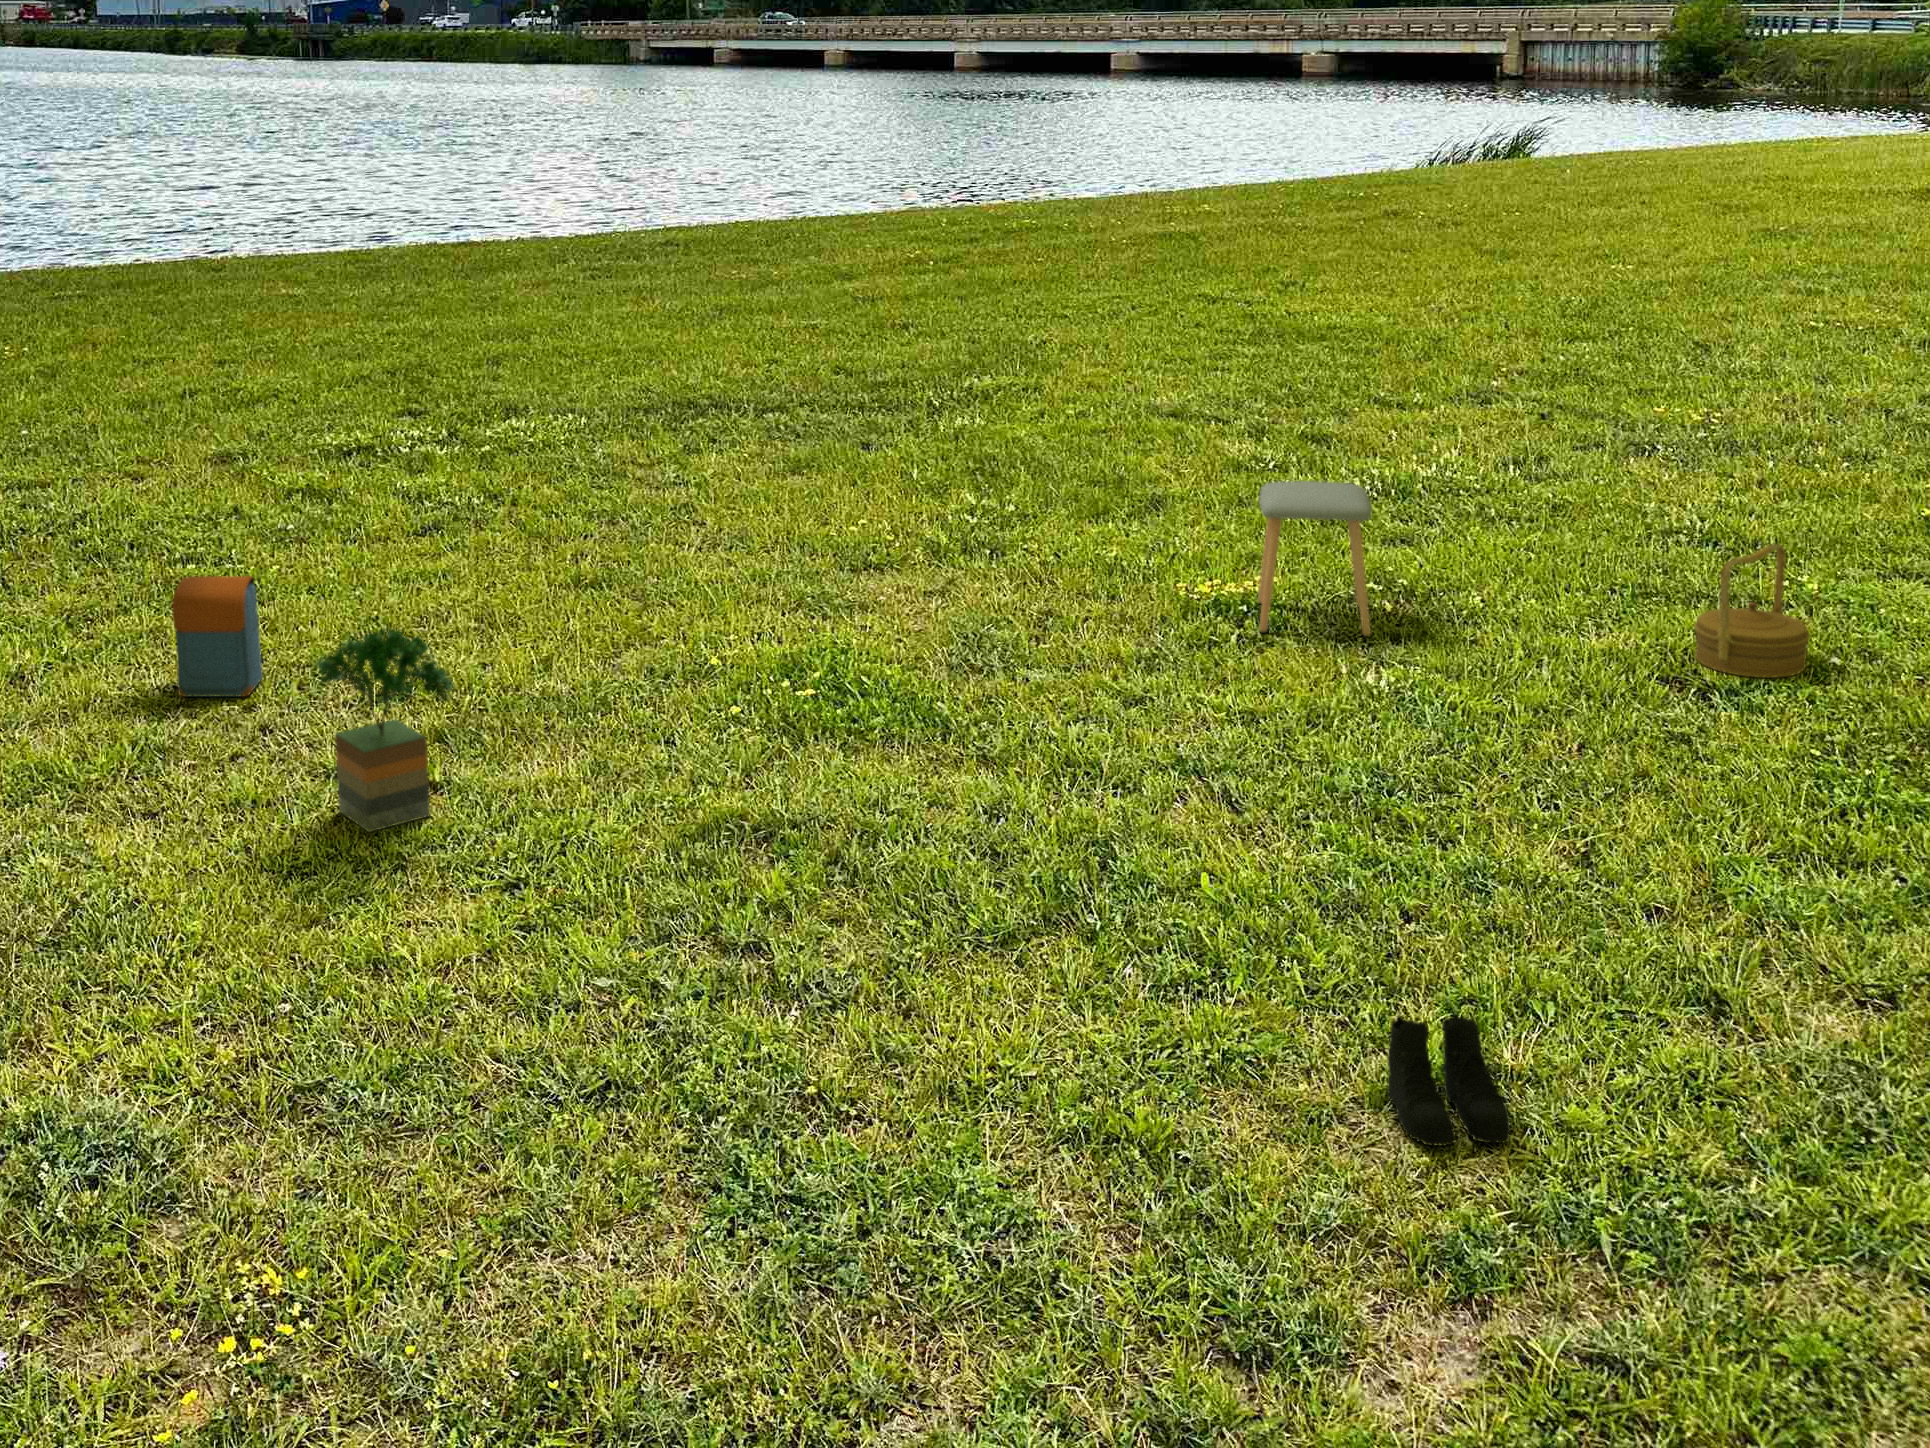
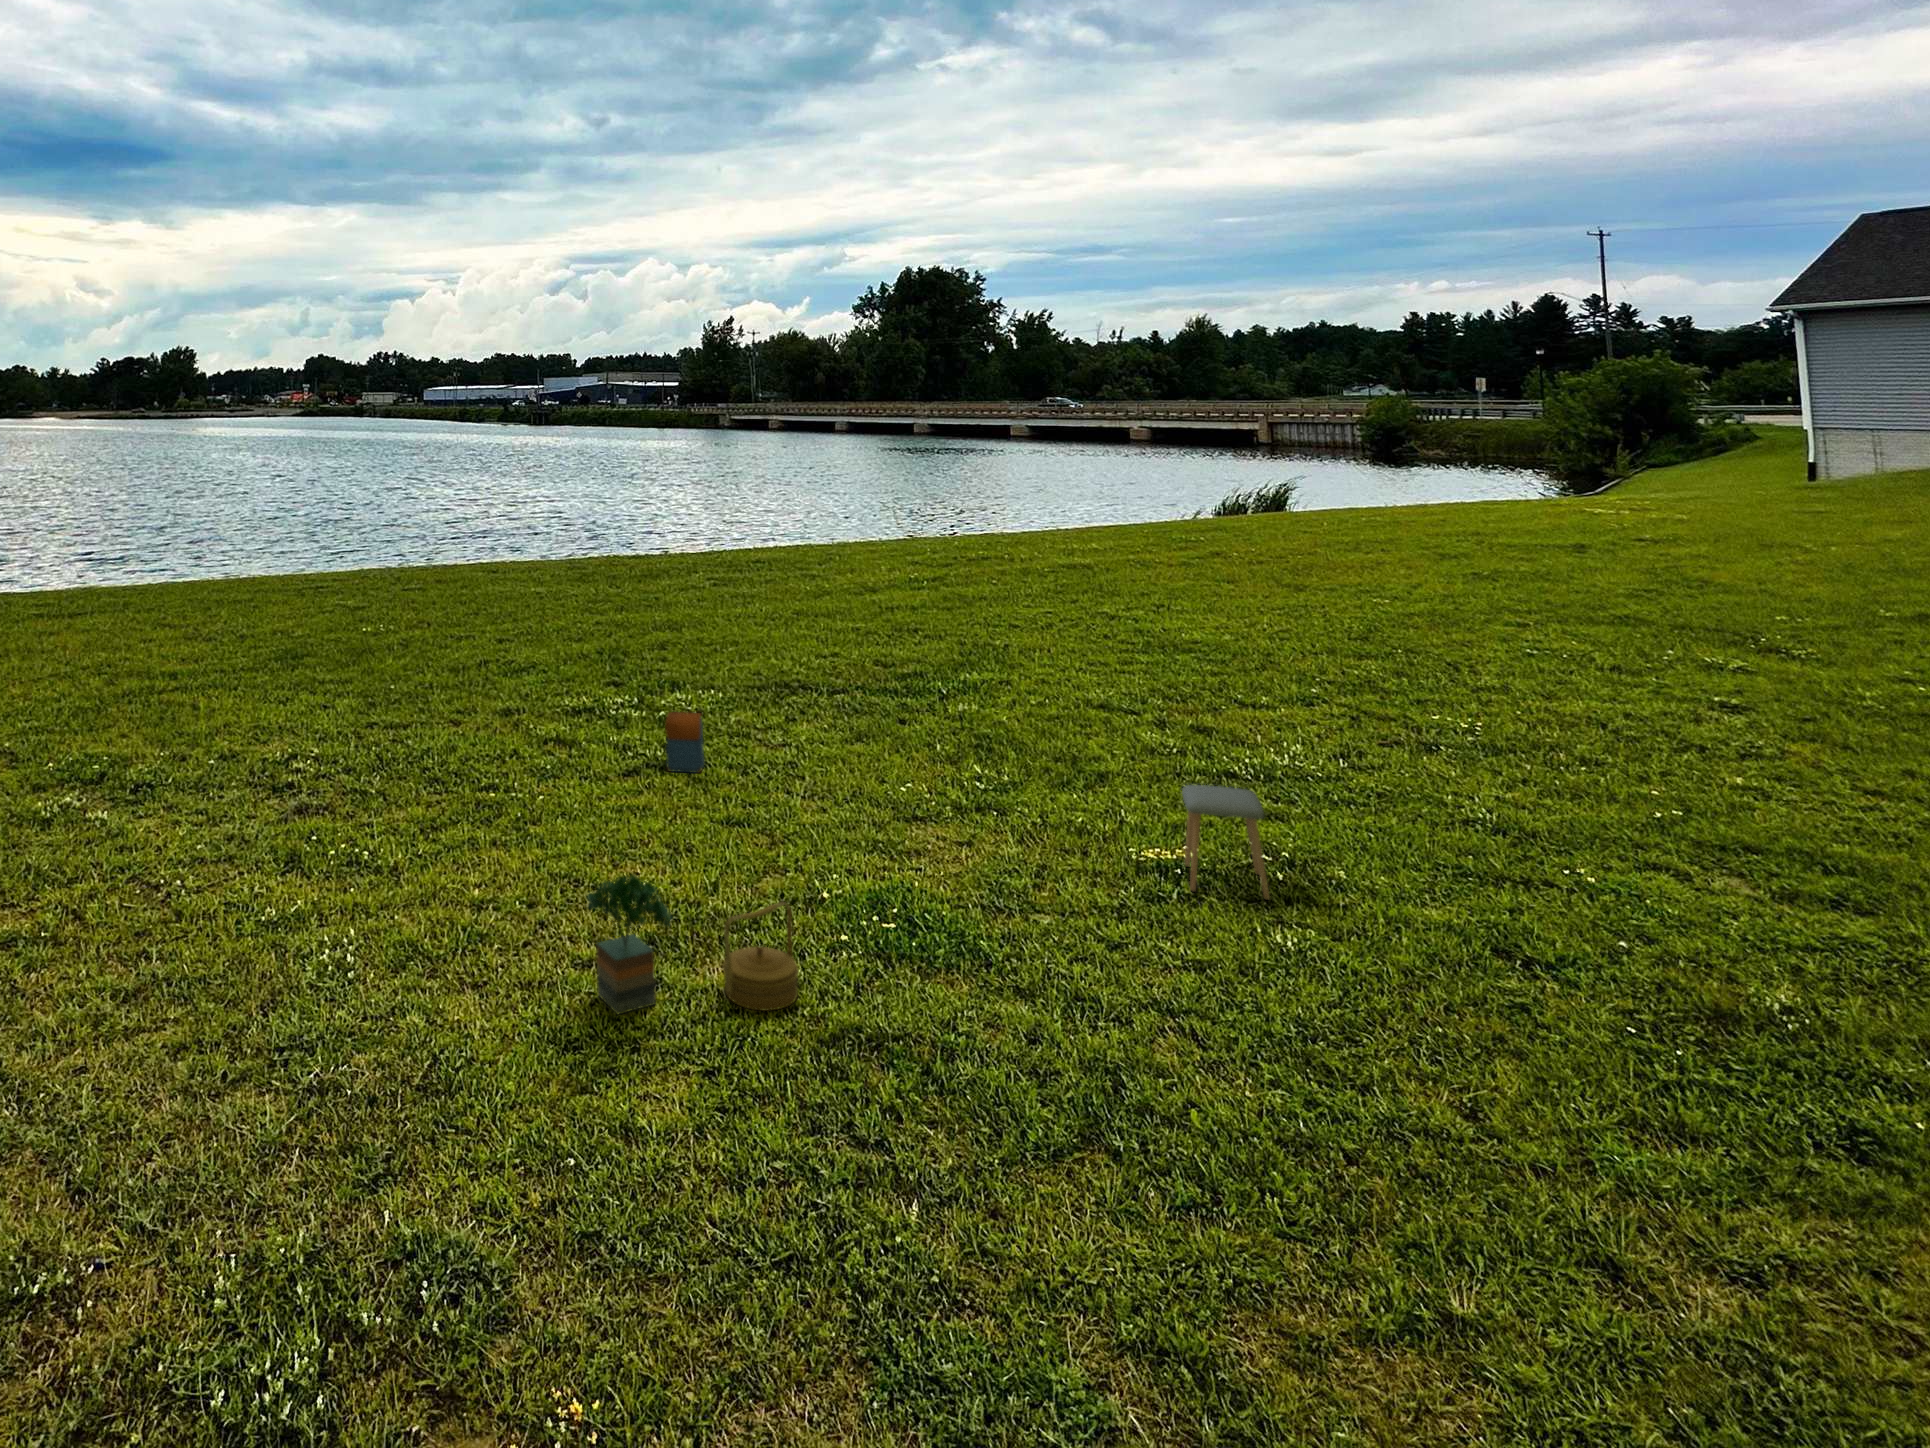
basket: present [1694,544,1810,678] -> present [723,902,799,1011]
backpack: present [172,576,263,697] -> present [665,712,704,773]
boots: present [1387,1014,1511,1146] -> none [1365,1267,1475,1392]

